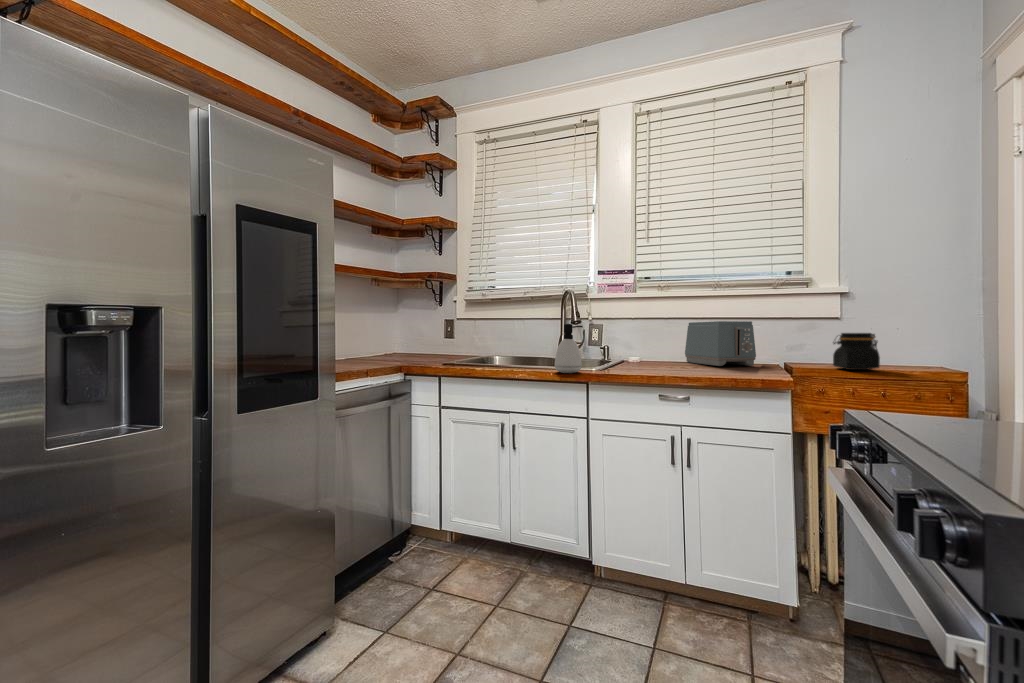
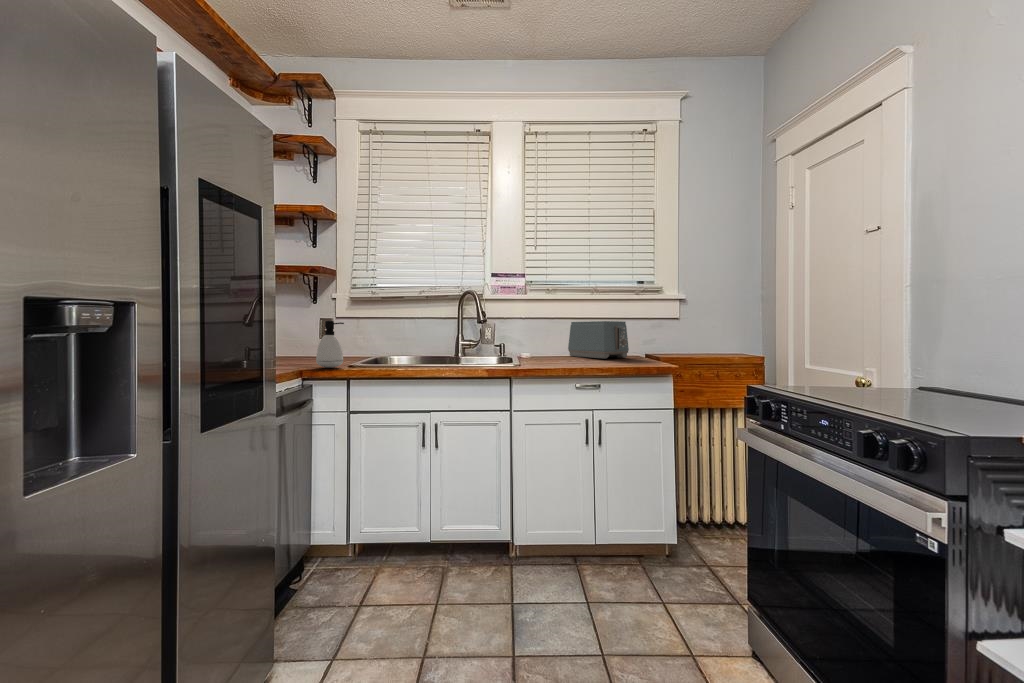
soap dispenser: present [555,324,583,373] -> present [316,320,344,368]
jar: present [833,333,880,370] -> none [685,331,716,359]

